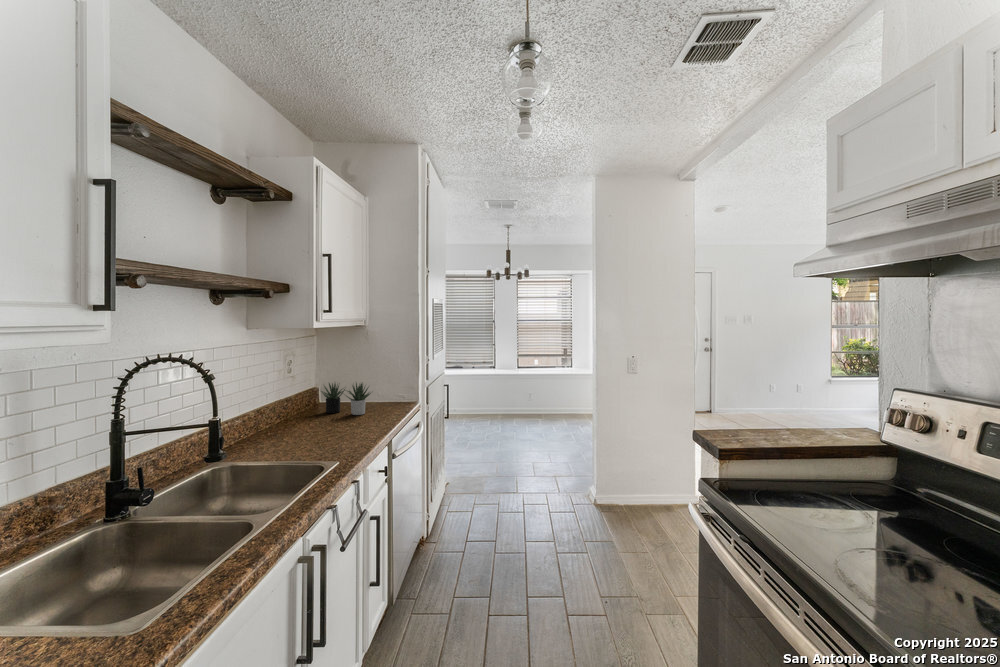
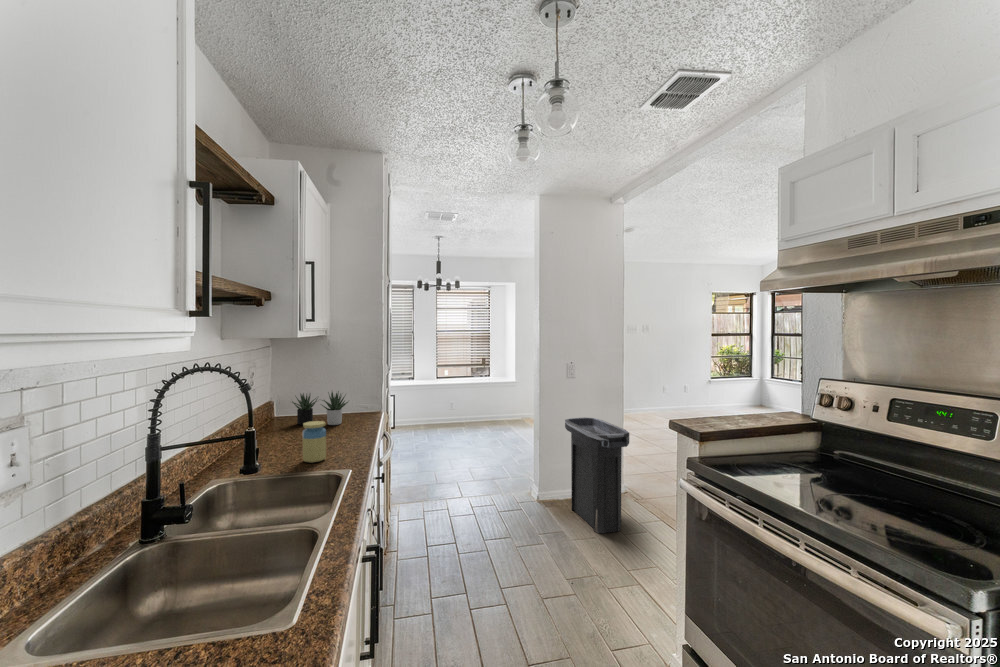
jar: none [299,412,322,452] -> present [303,421,326,463]
trash can: none [610,419,676,547] -> present [565,417,629,534]

